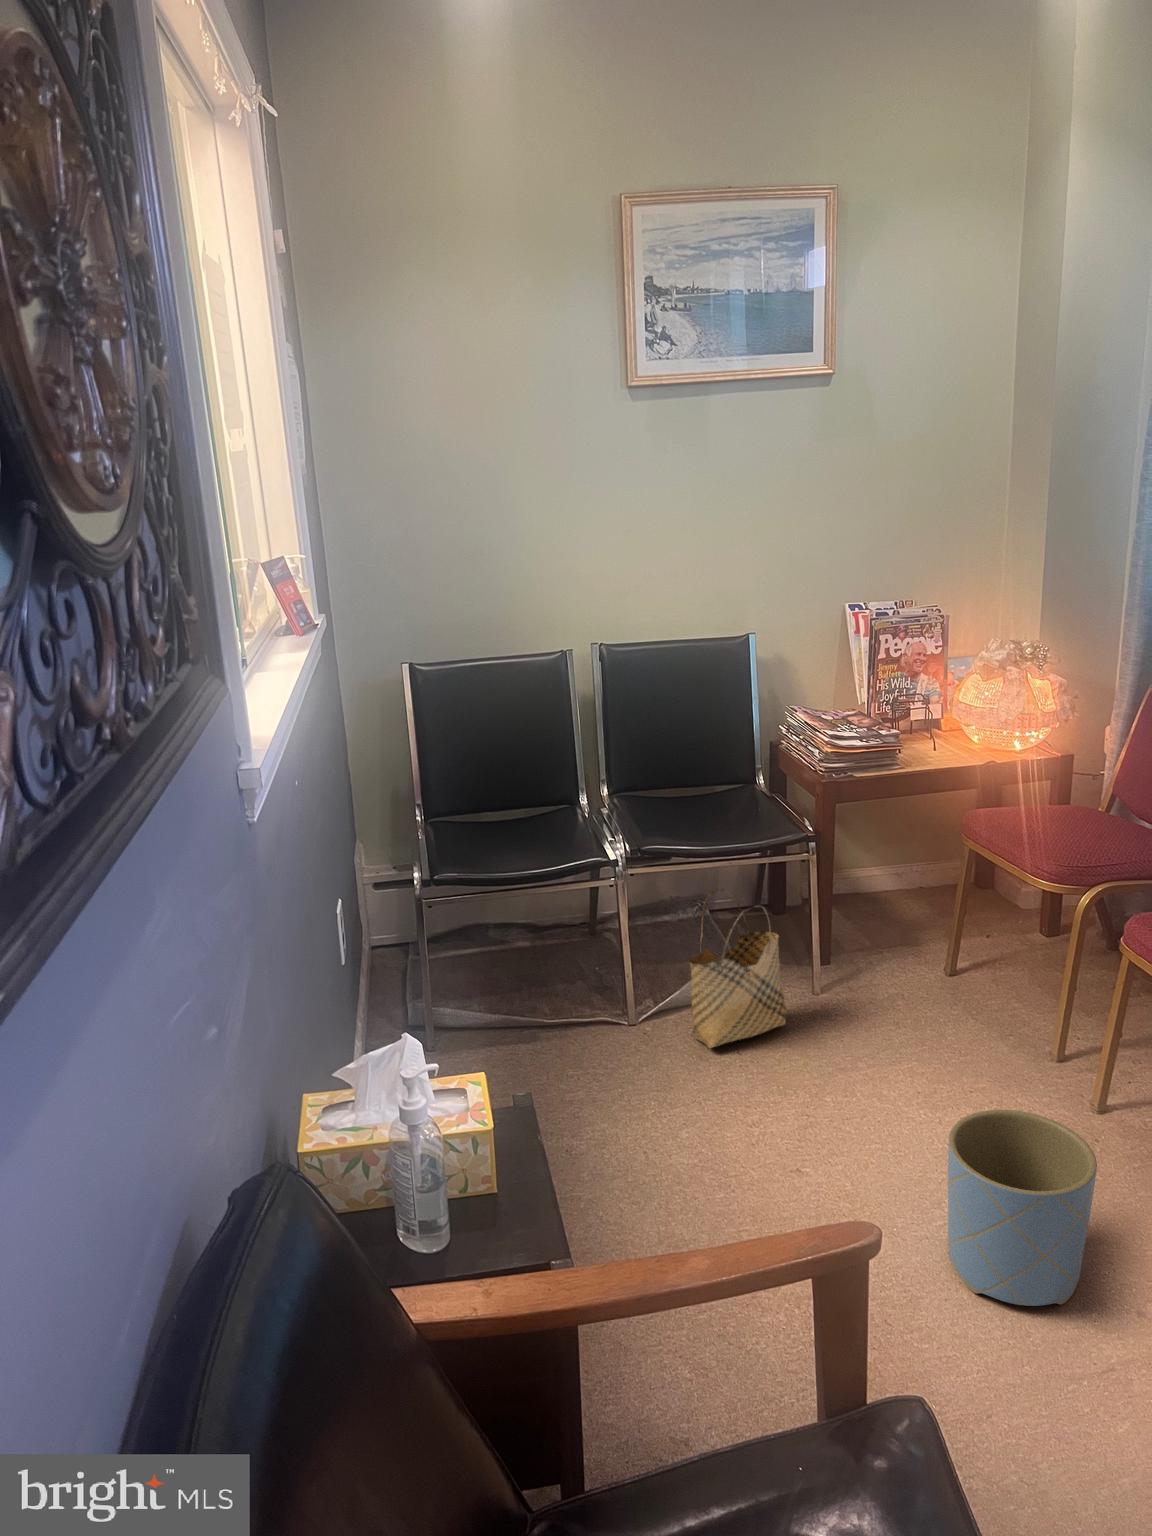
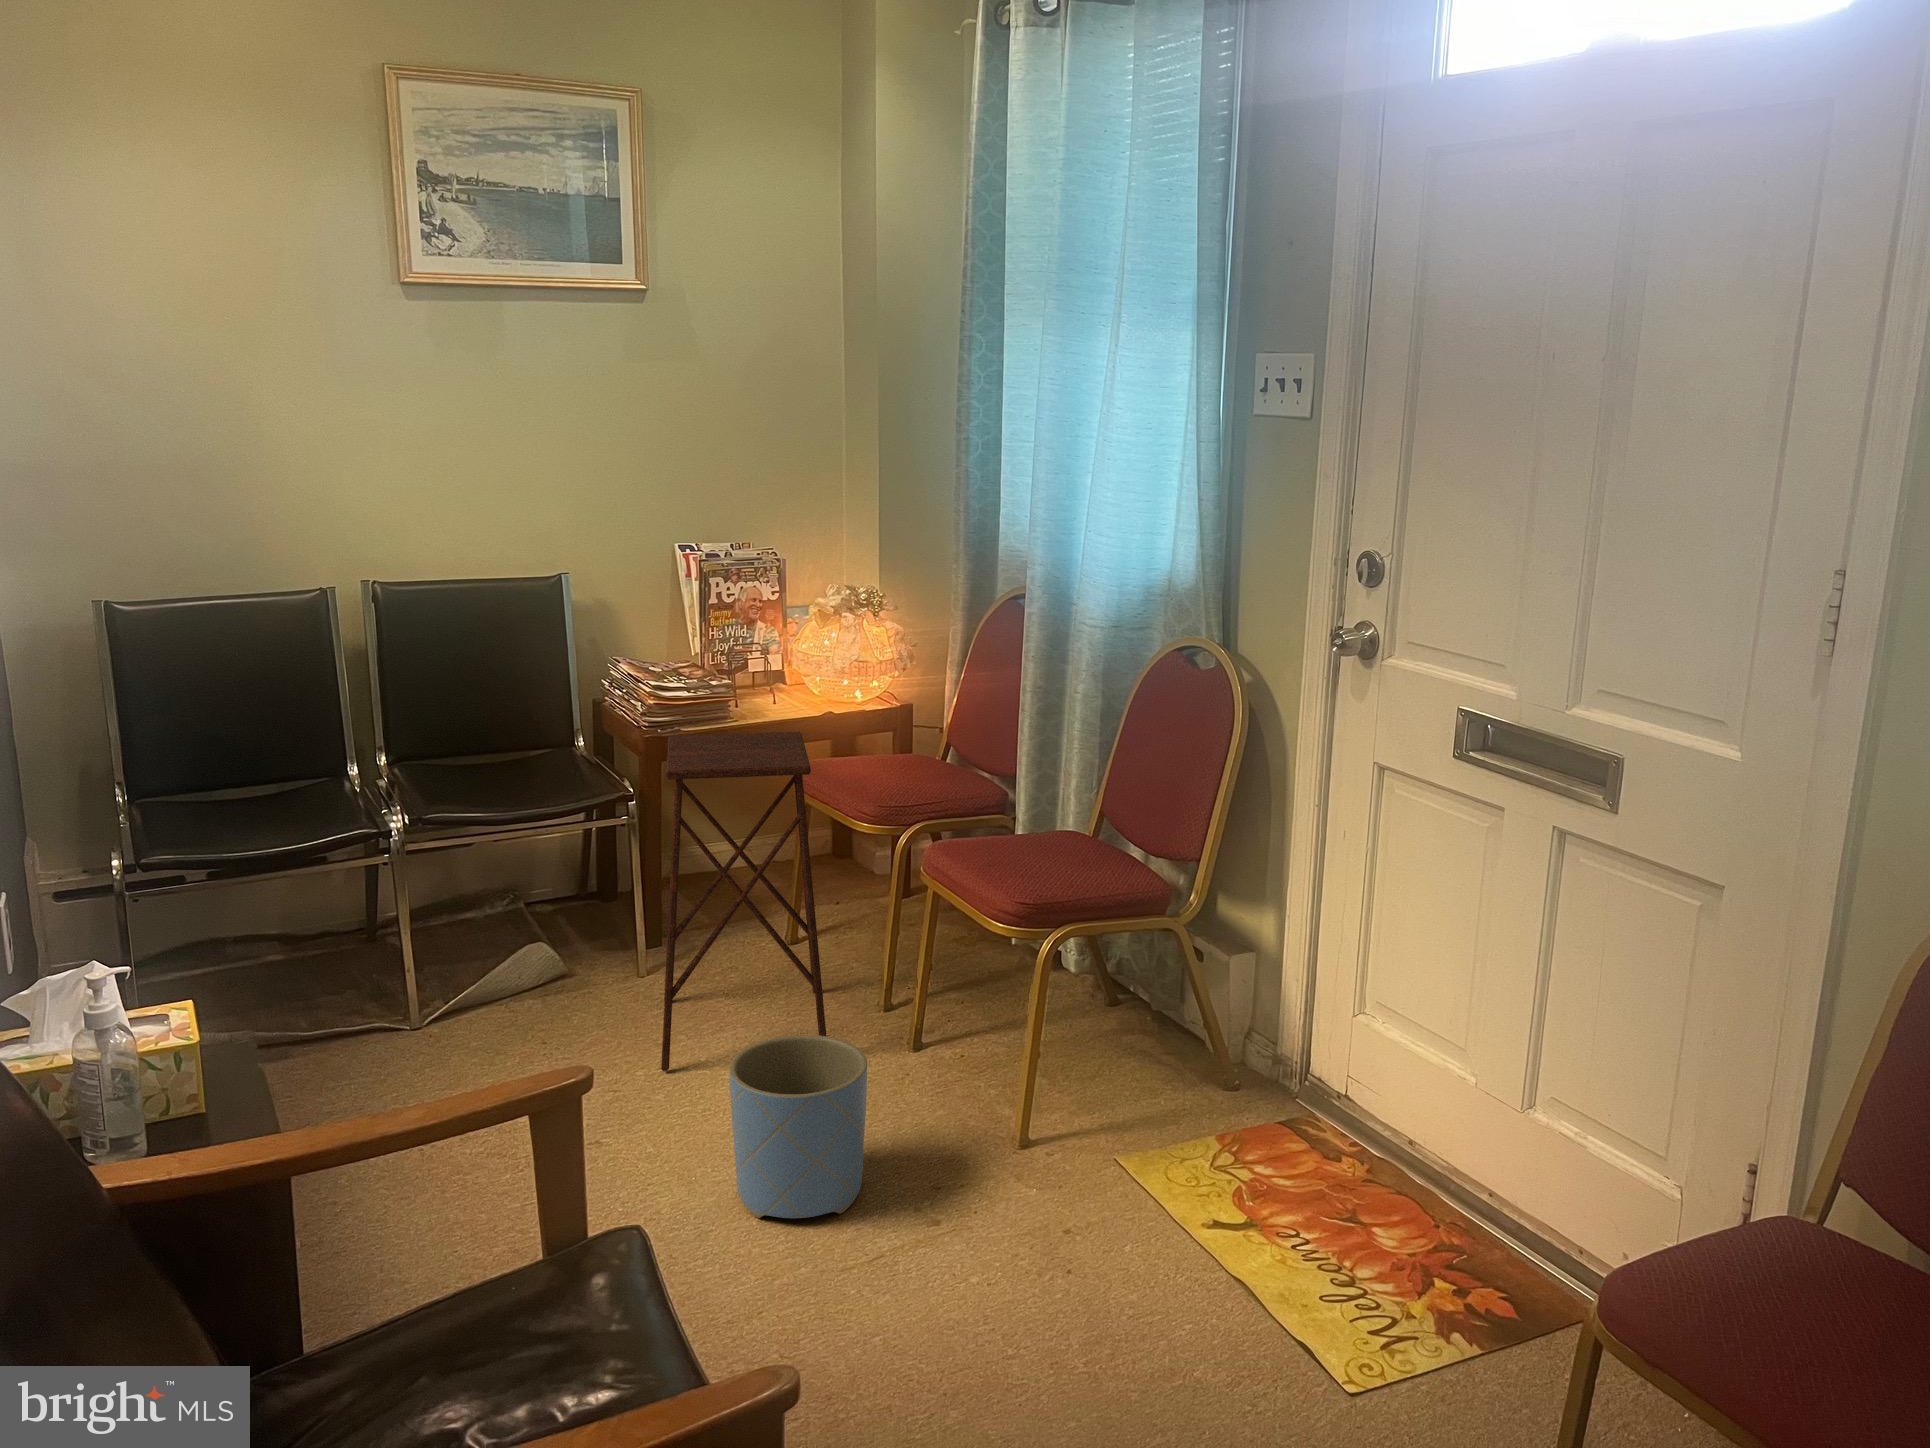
side table: none [842,789,1012,1107] -> present [661,732,826,1071]
woven basket: present [689,889,786,1048] -> none [476,858,598,1042]

